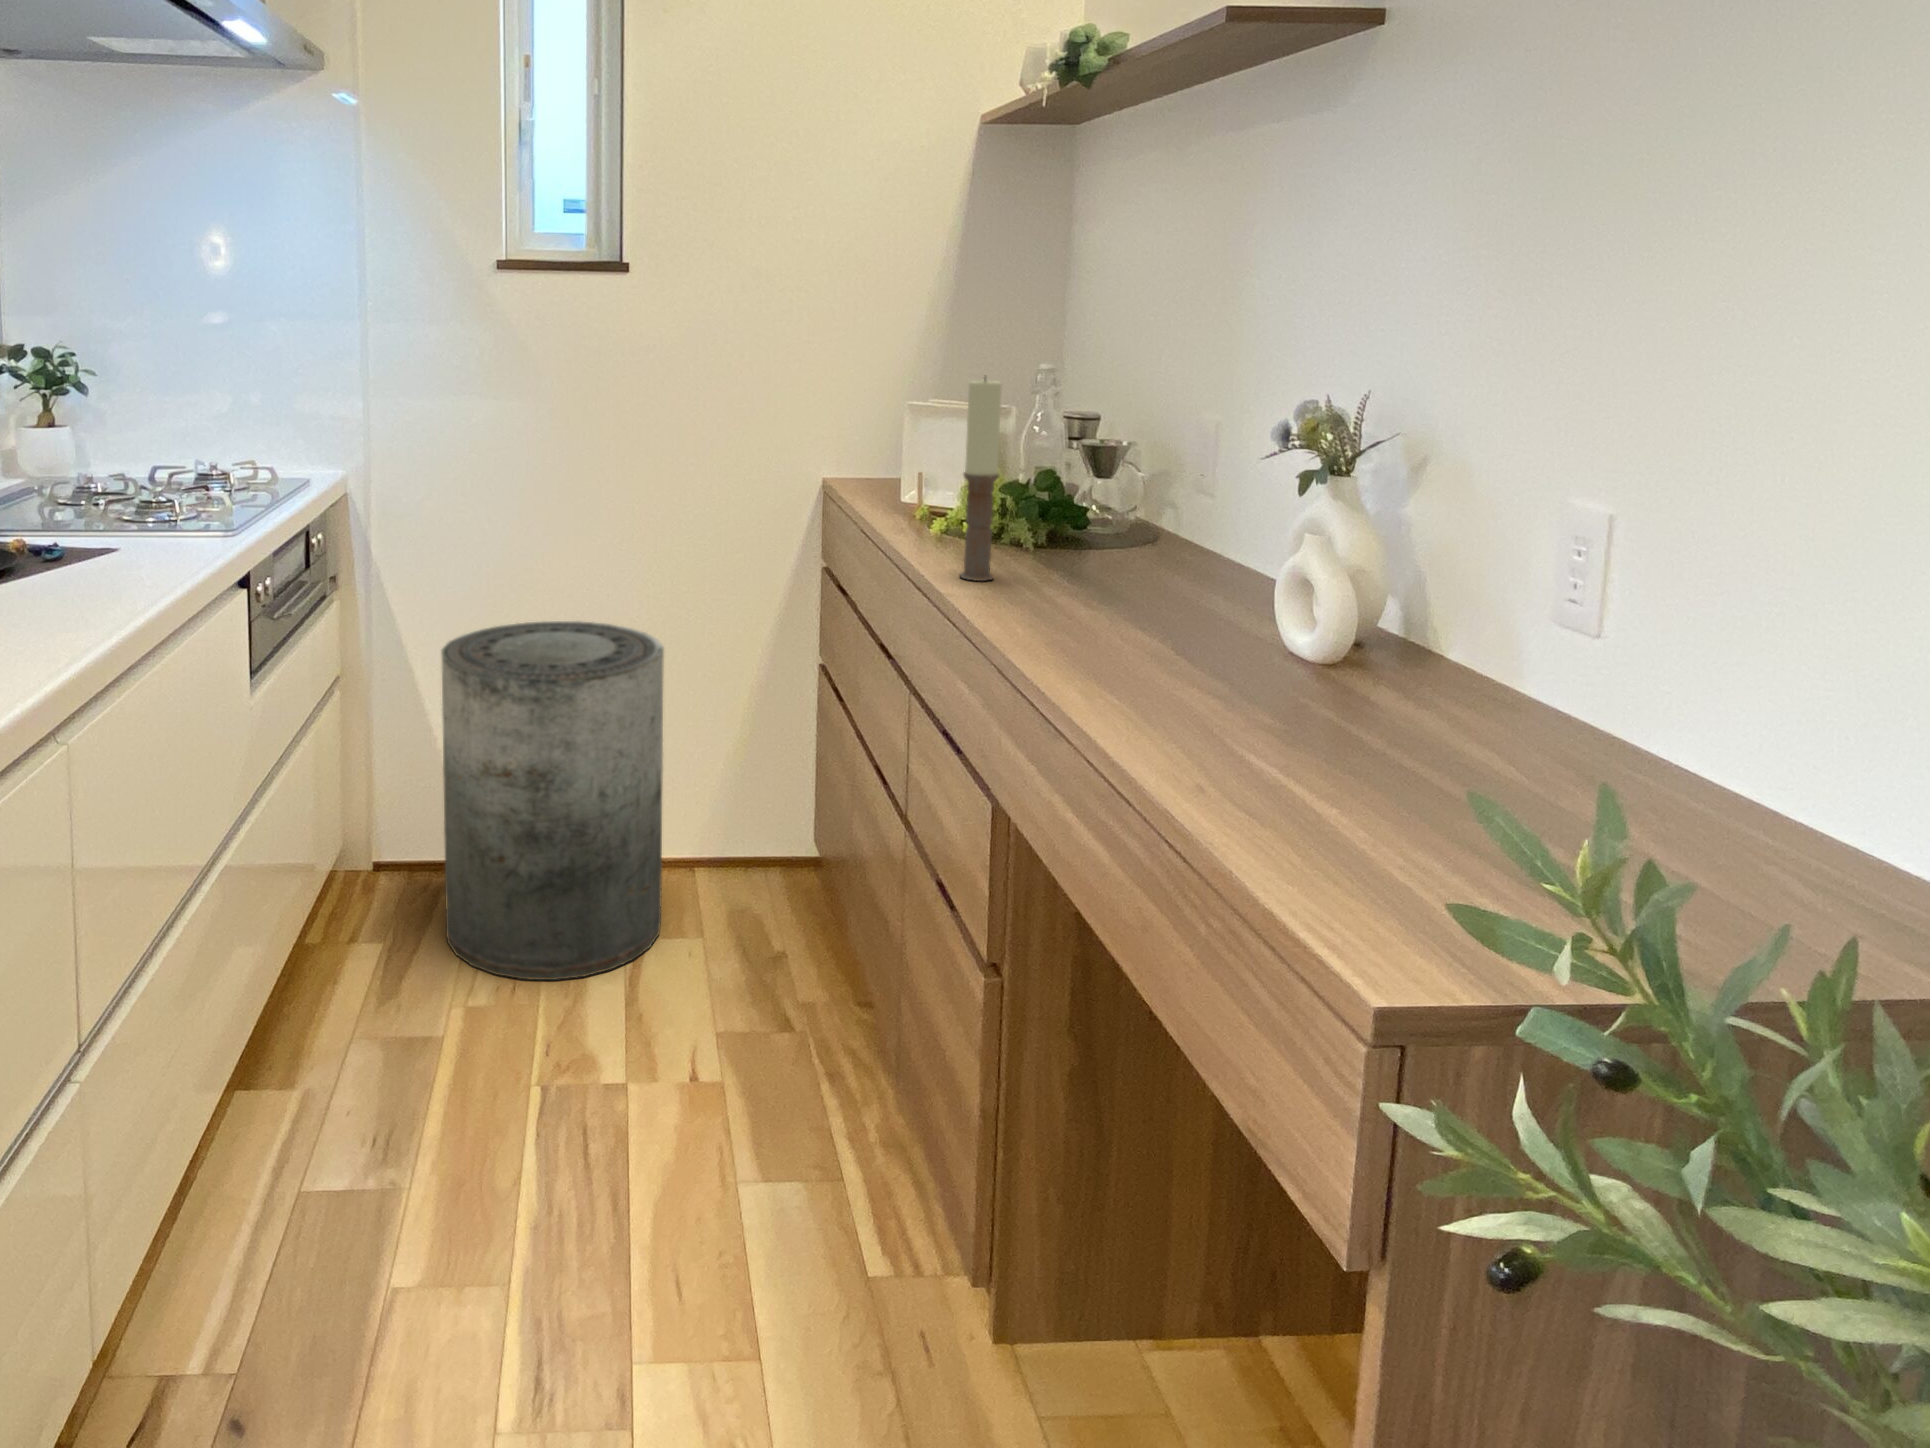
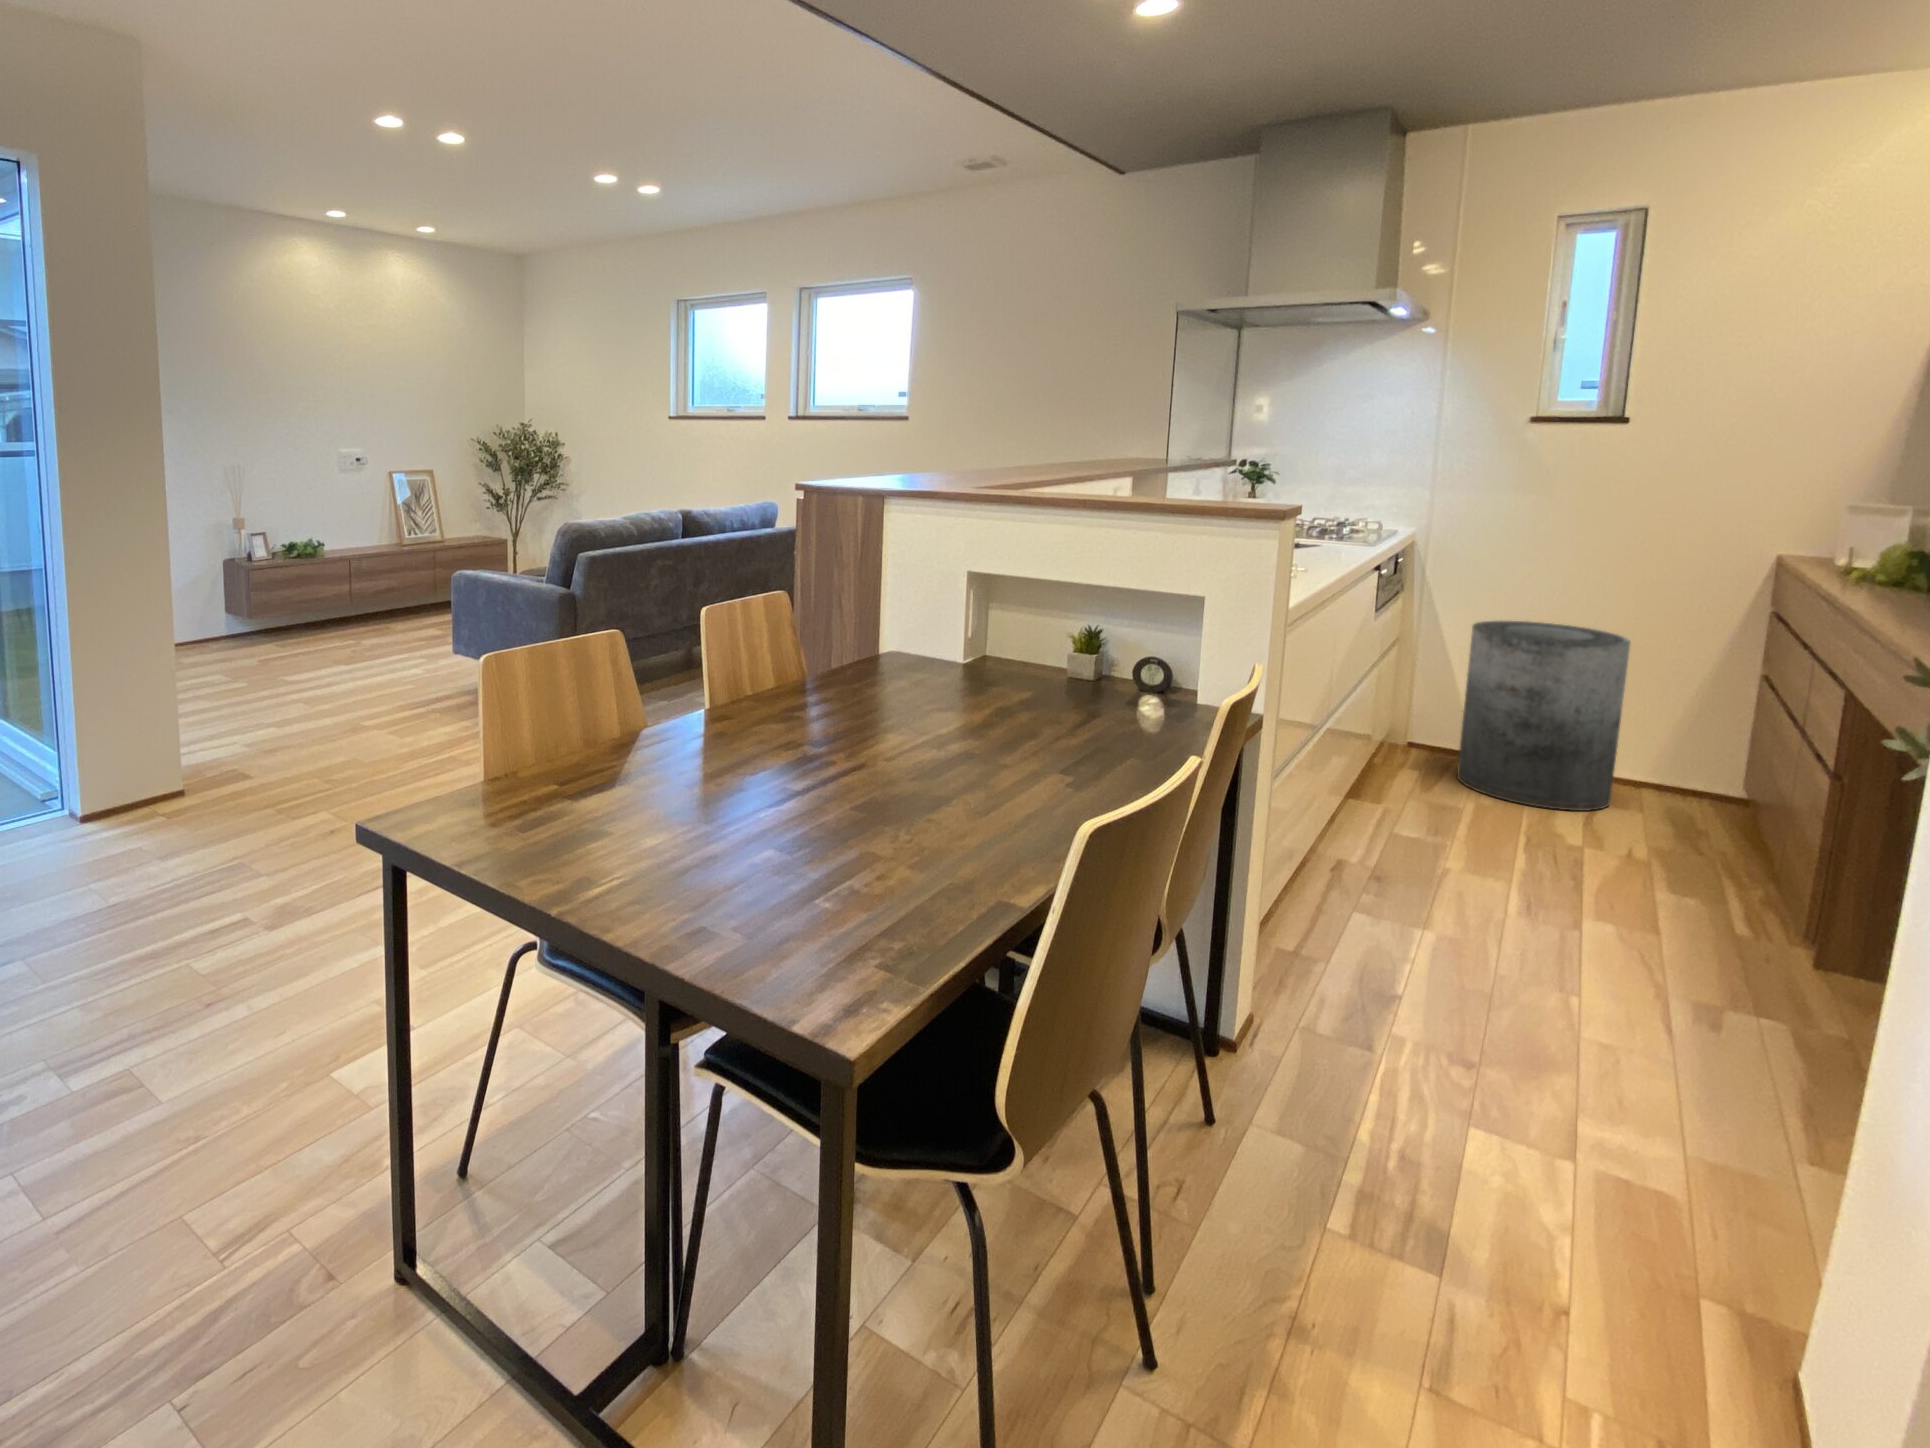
candle: present [960,379,1002,581] -> none [1854,489,1897,599]

